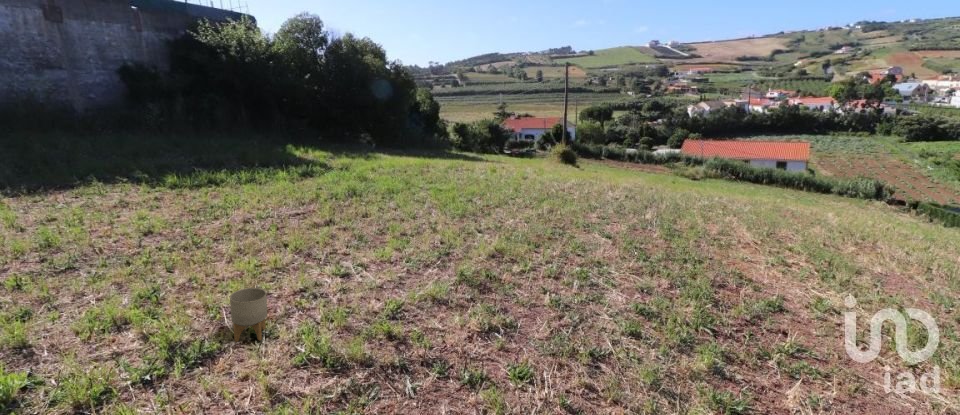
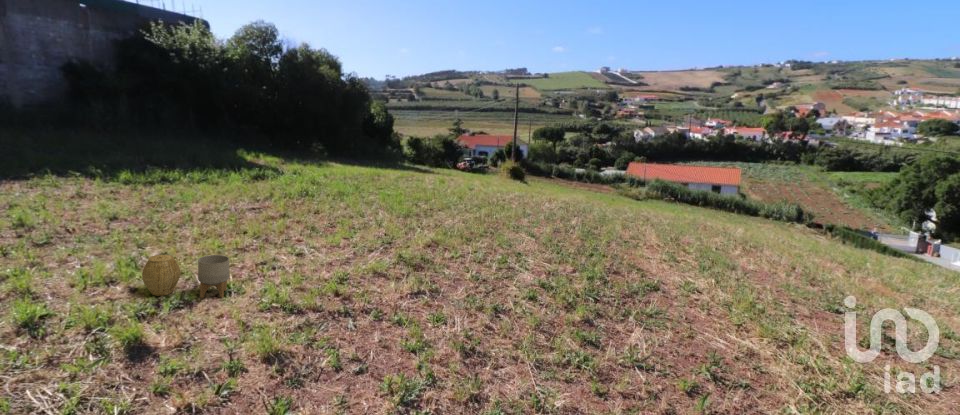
woven basket: none [167,290,211,340] -> present [142,255,180,296]

